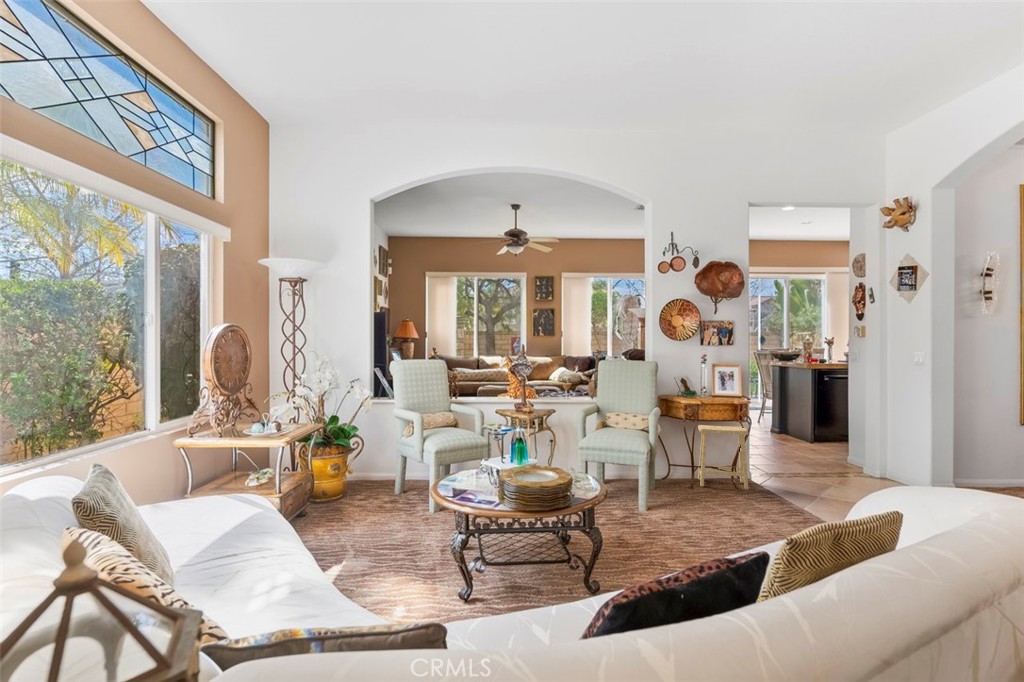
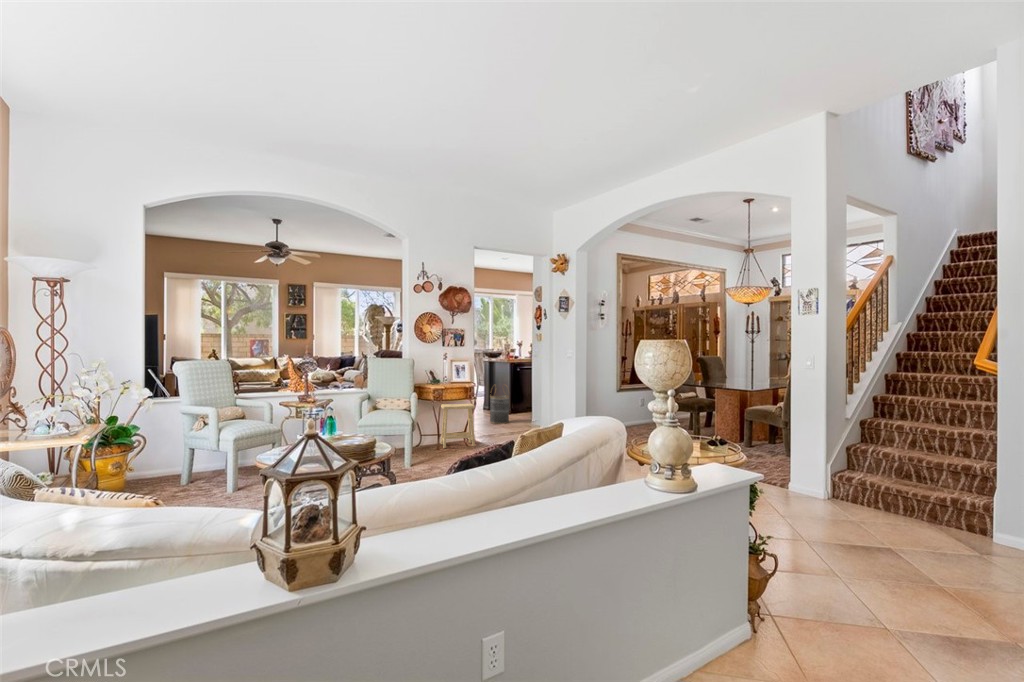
basket: none [777,399,809,457] -> present [490,395,509,424]

